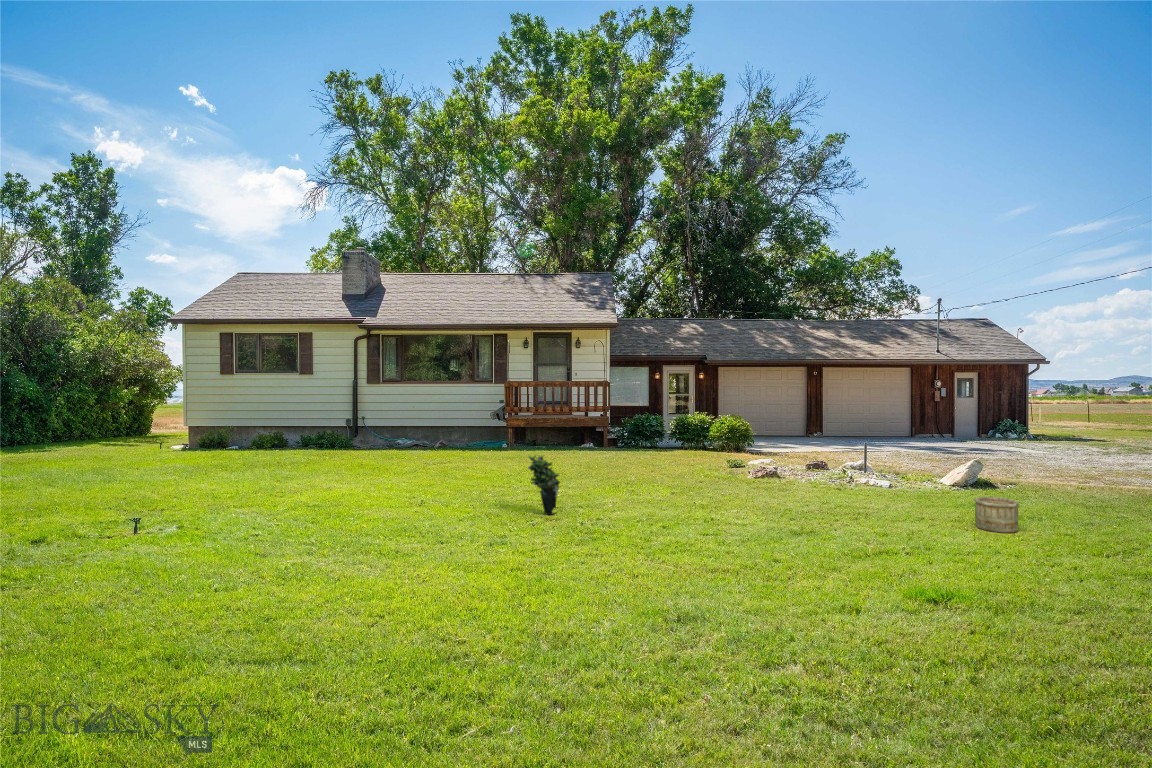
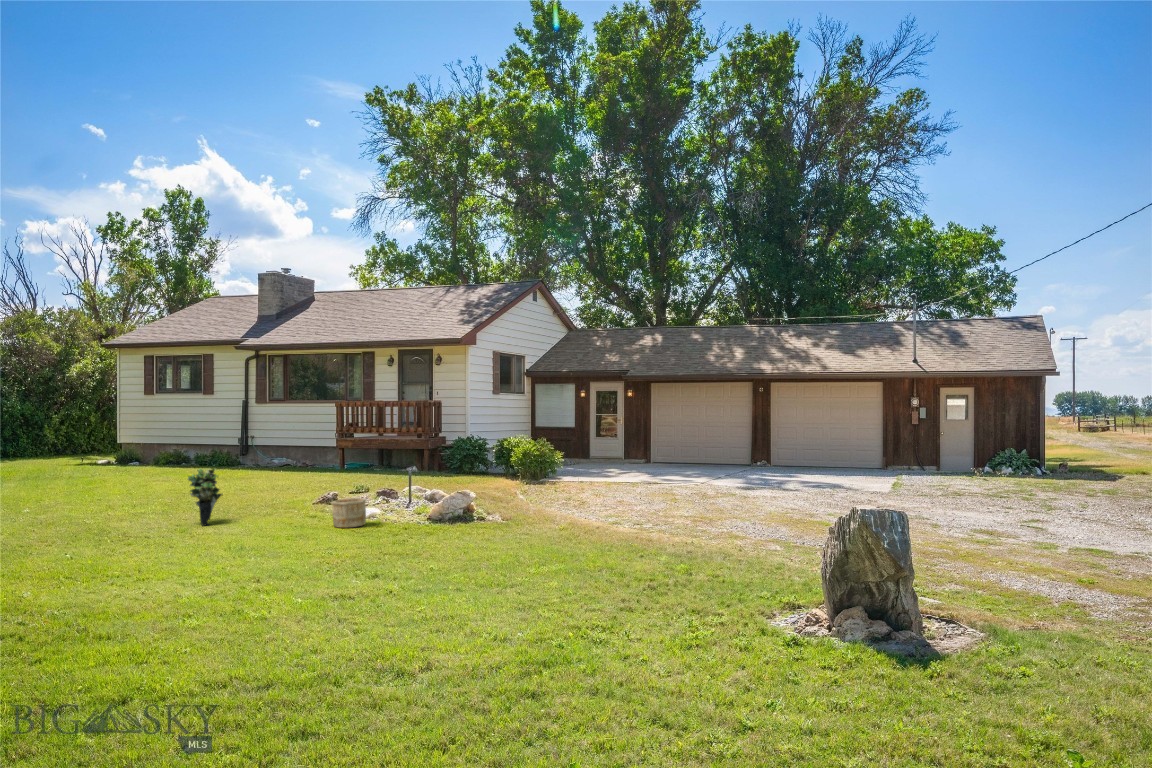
potted plant: present [528,455,560,515] -> present [188,467,223,526]

